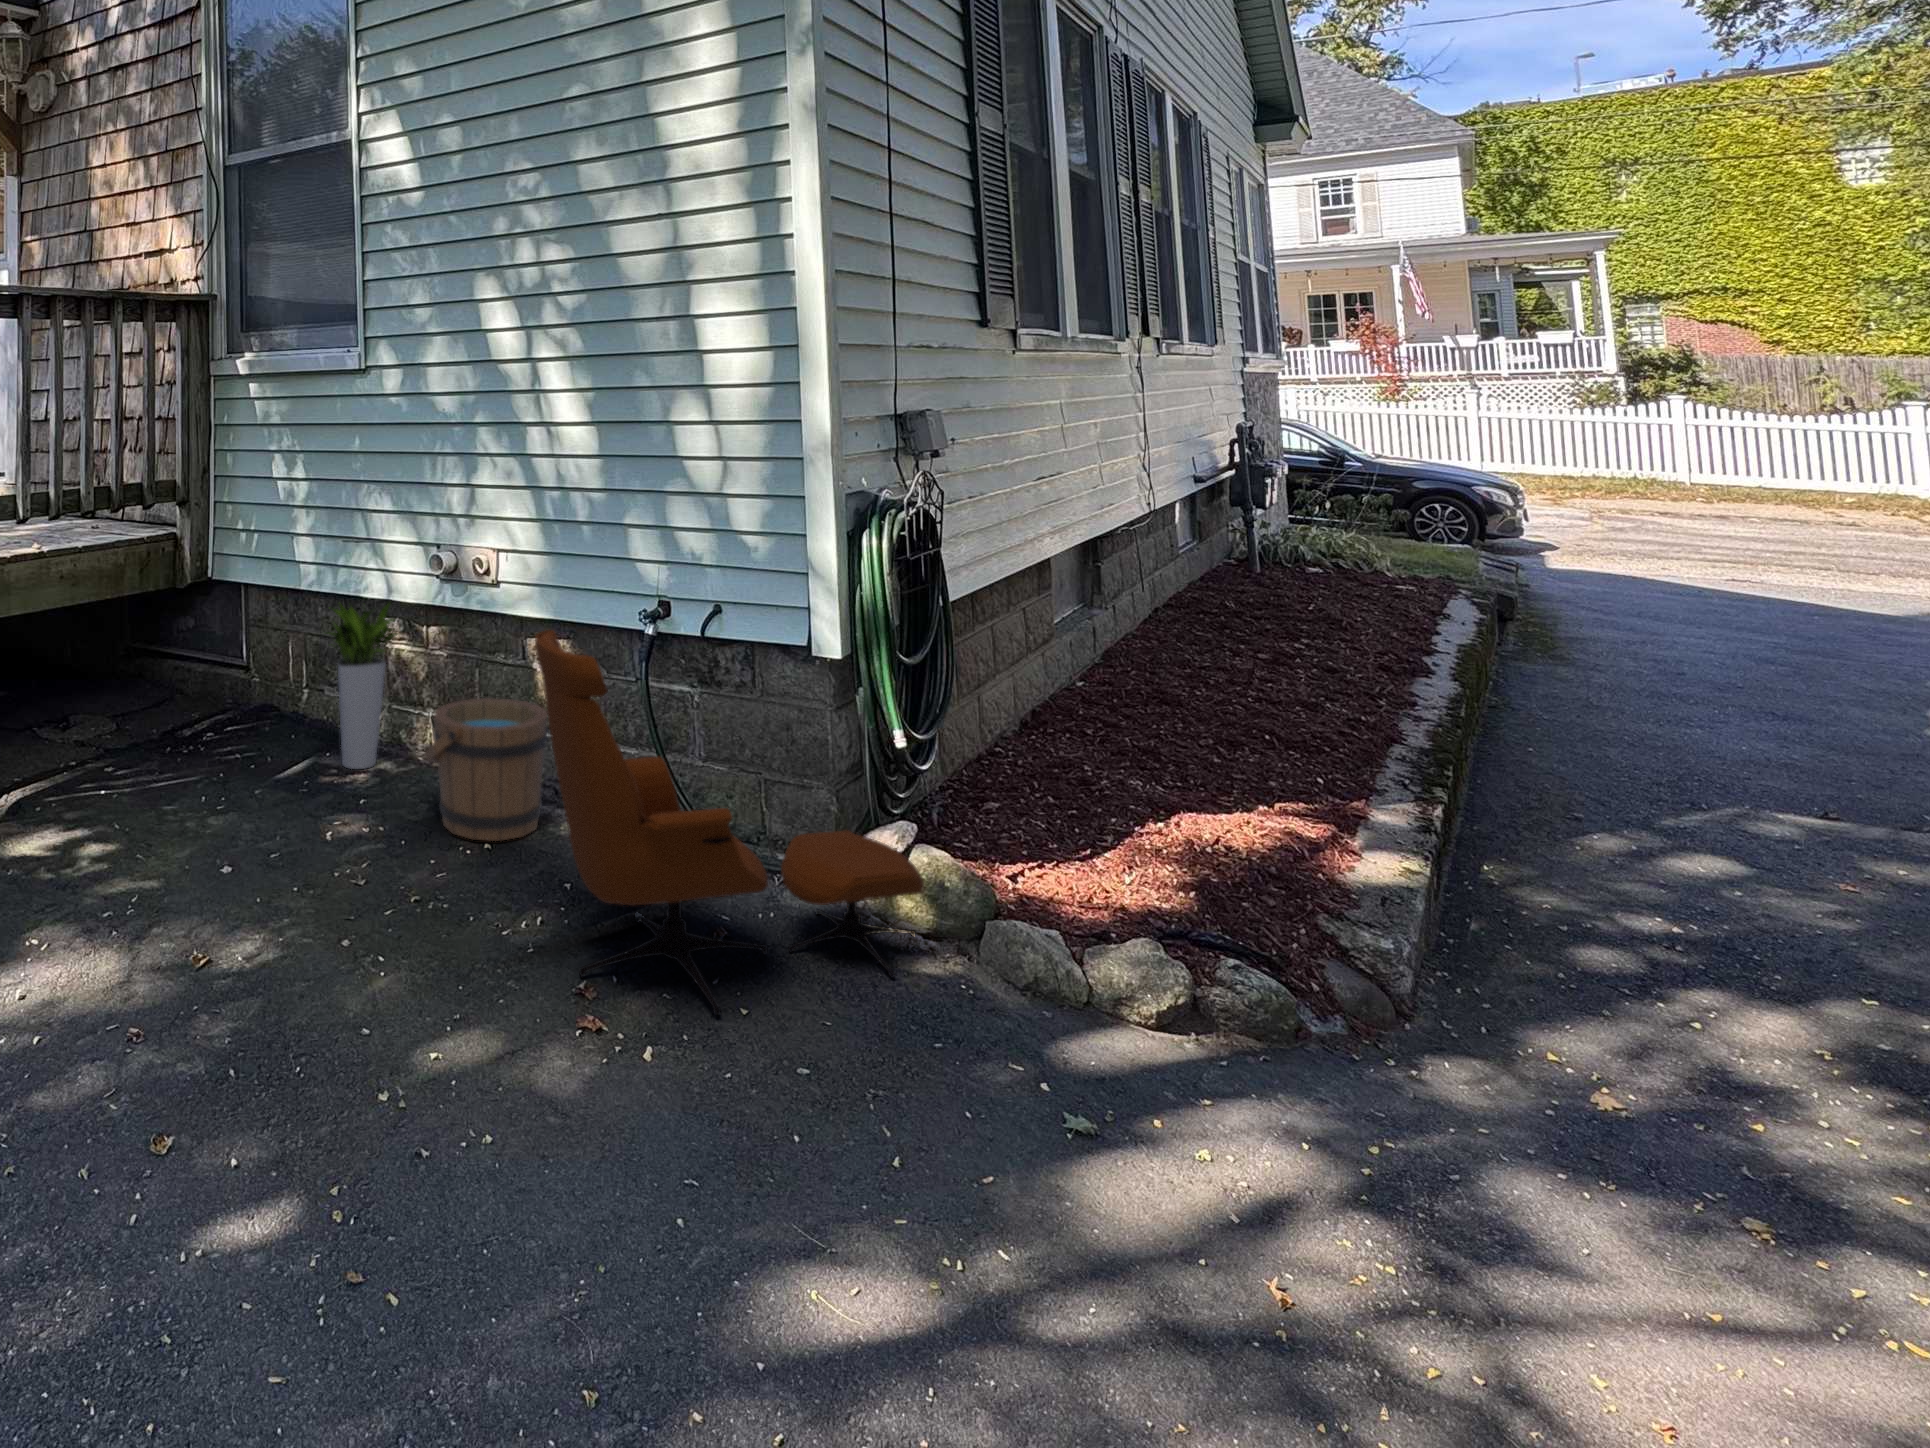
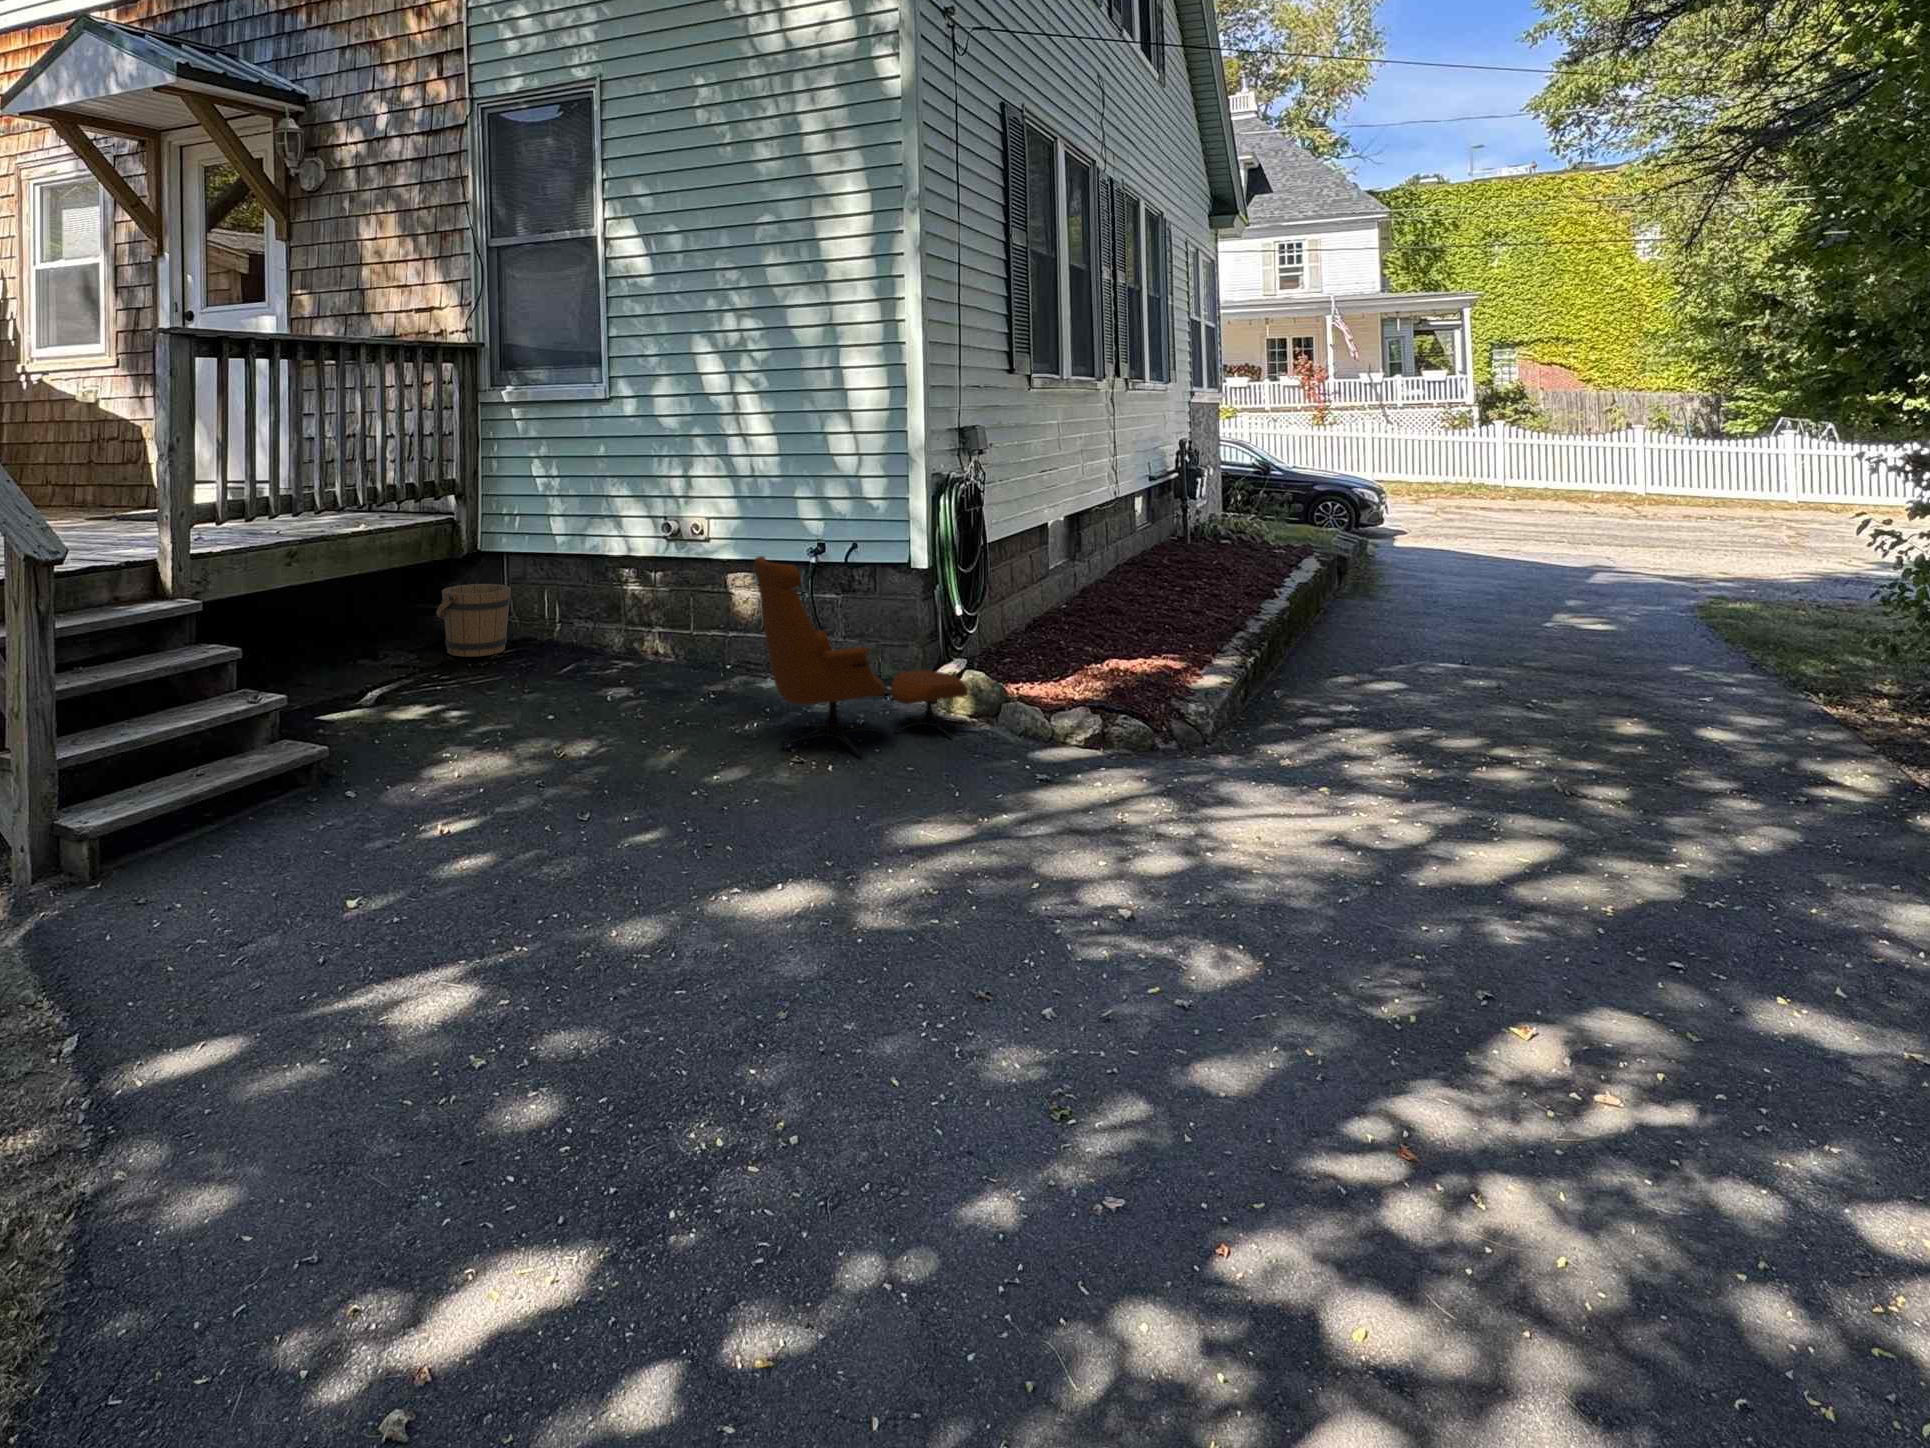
planter: present [329,604,397,769] -> none [583,557,639,668]
bucket: present [425,698,548,841] -> present [436,584,511,657]

